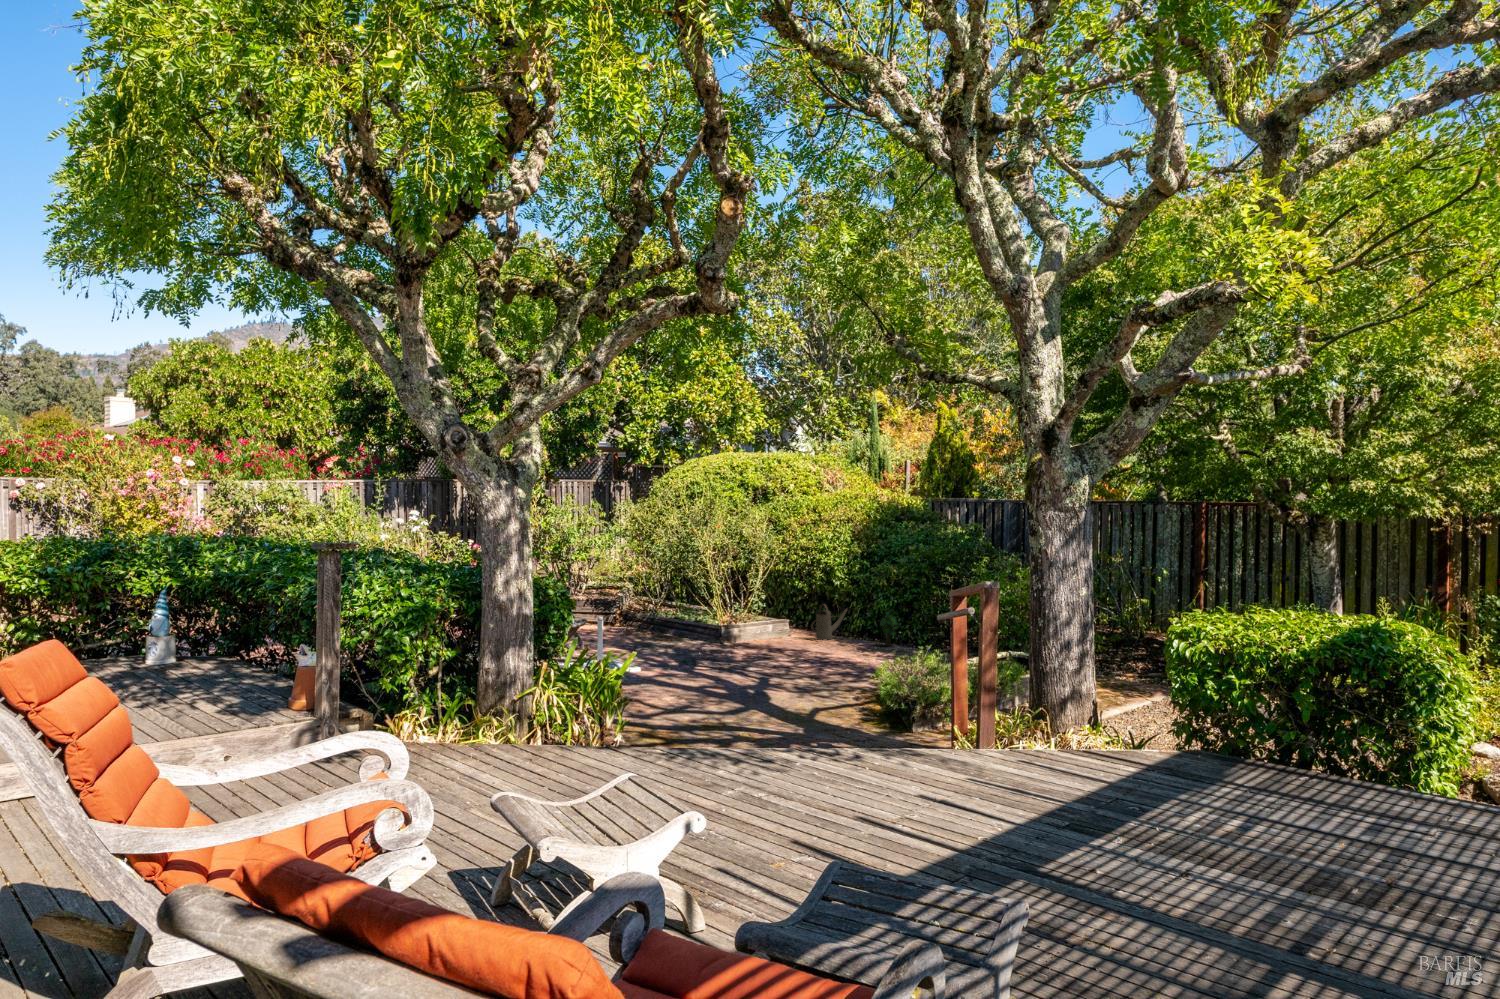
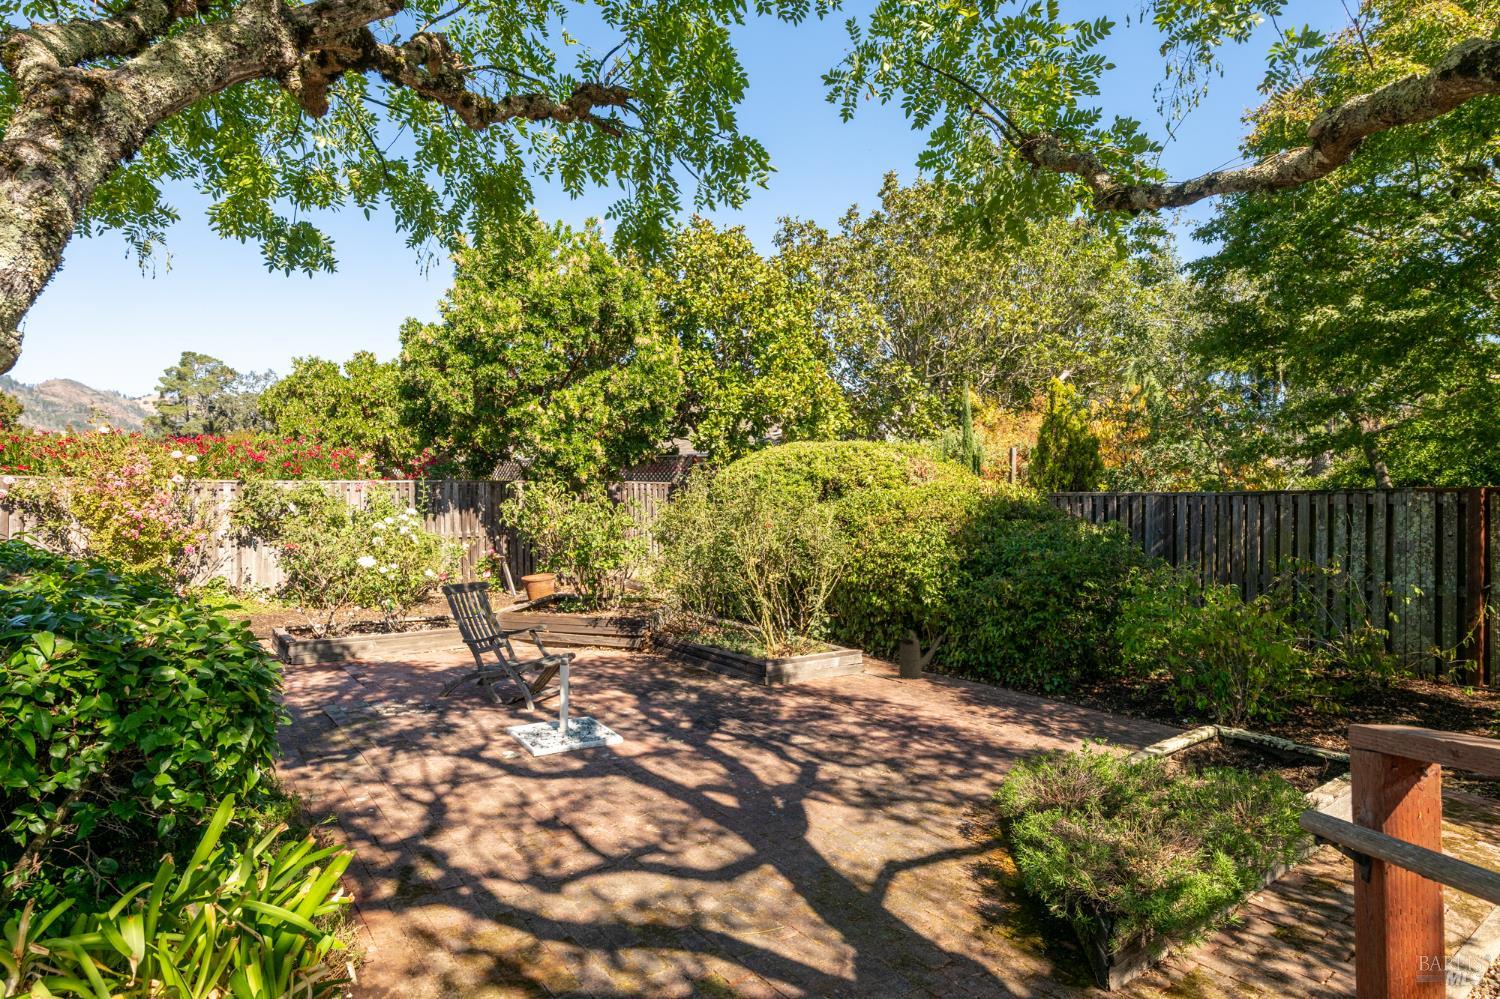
decorative plant: present [881,609,900,646] -> none [986,639,1018,692]

